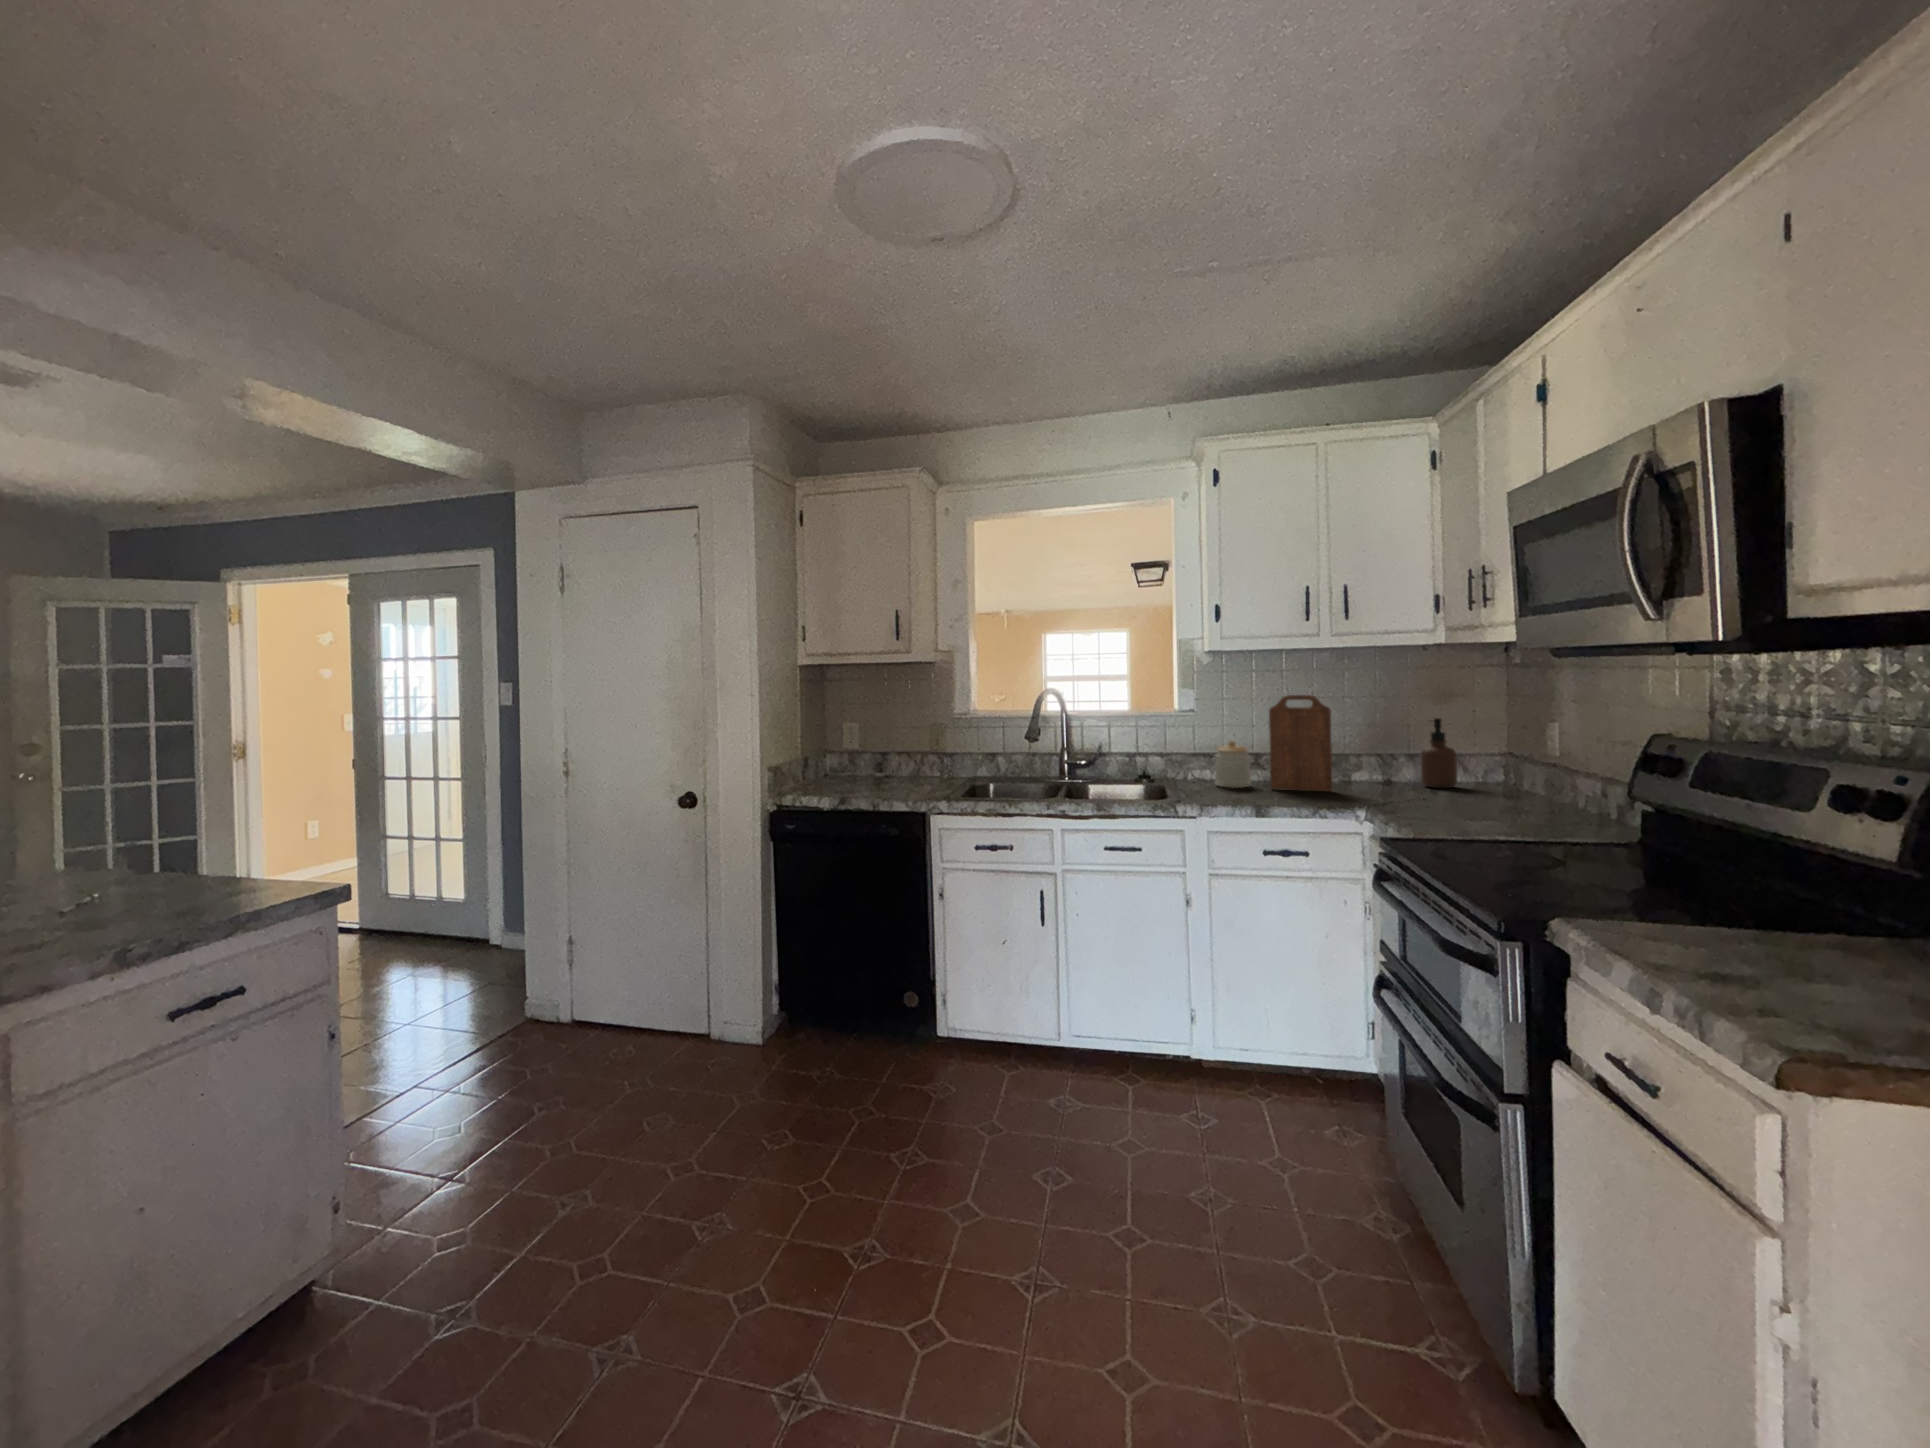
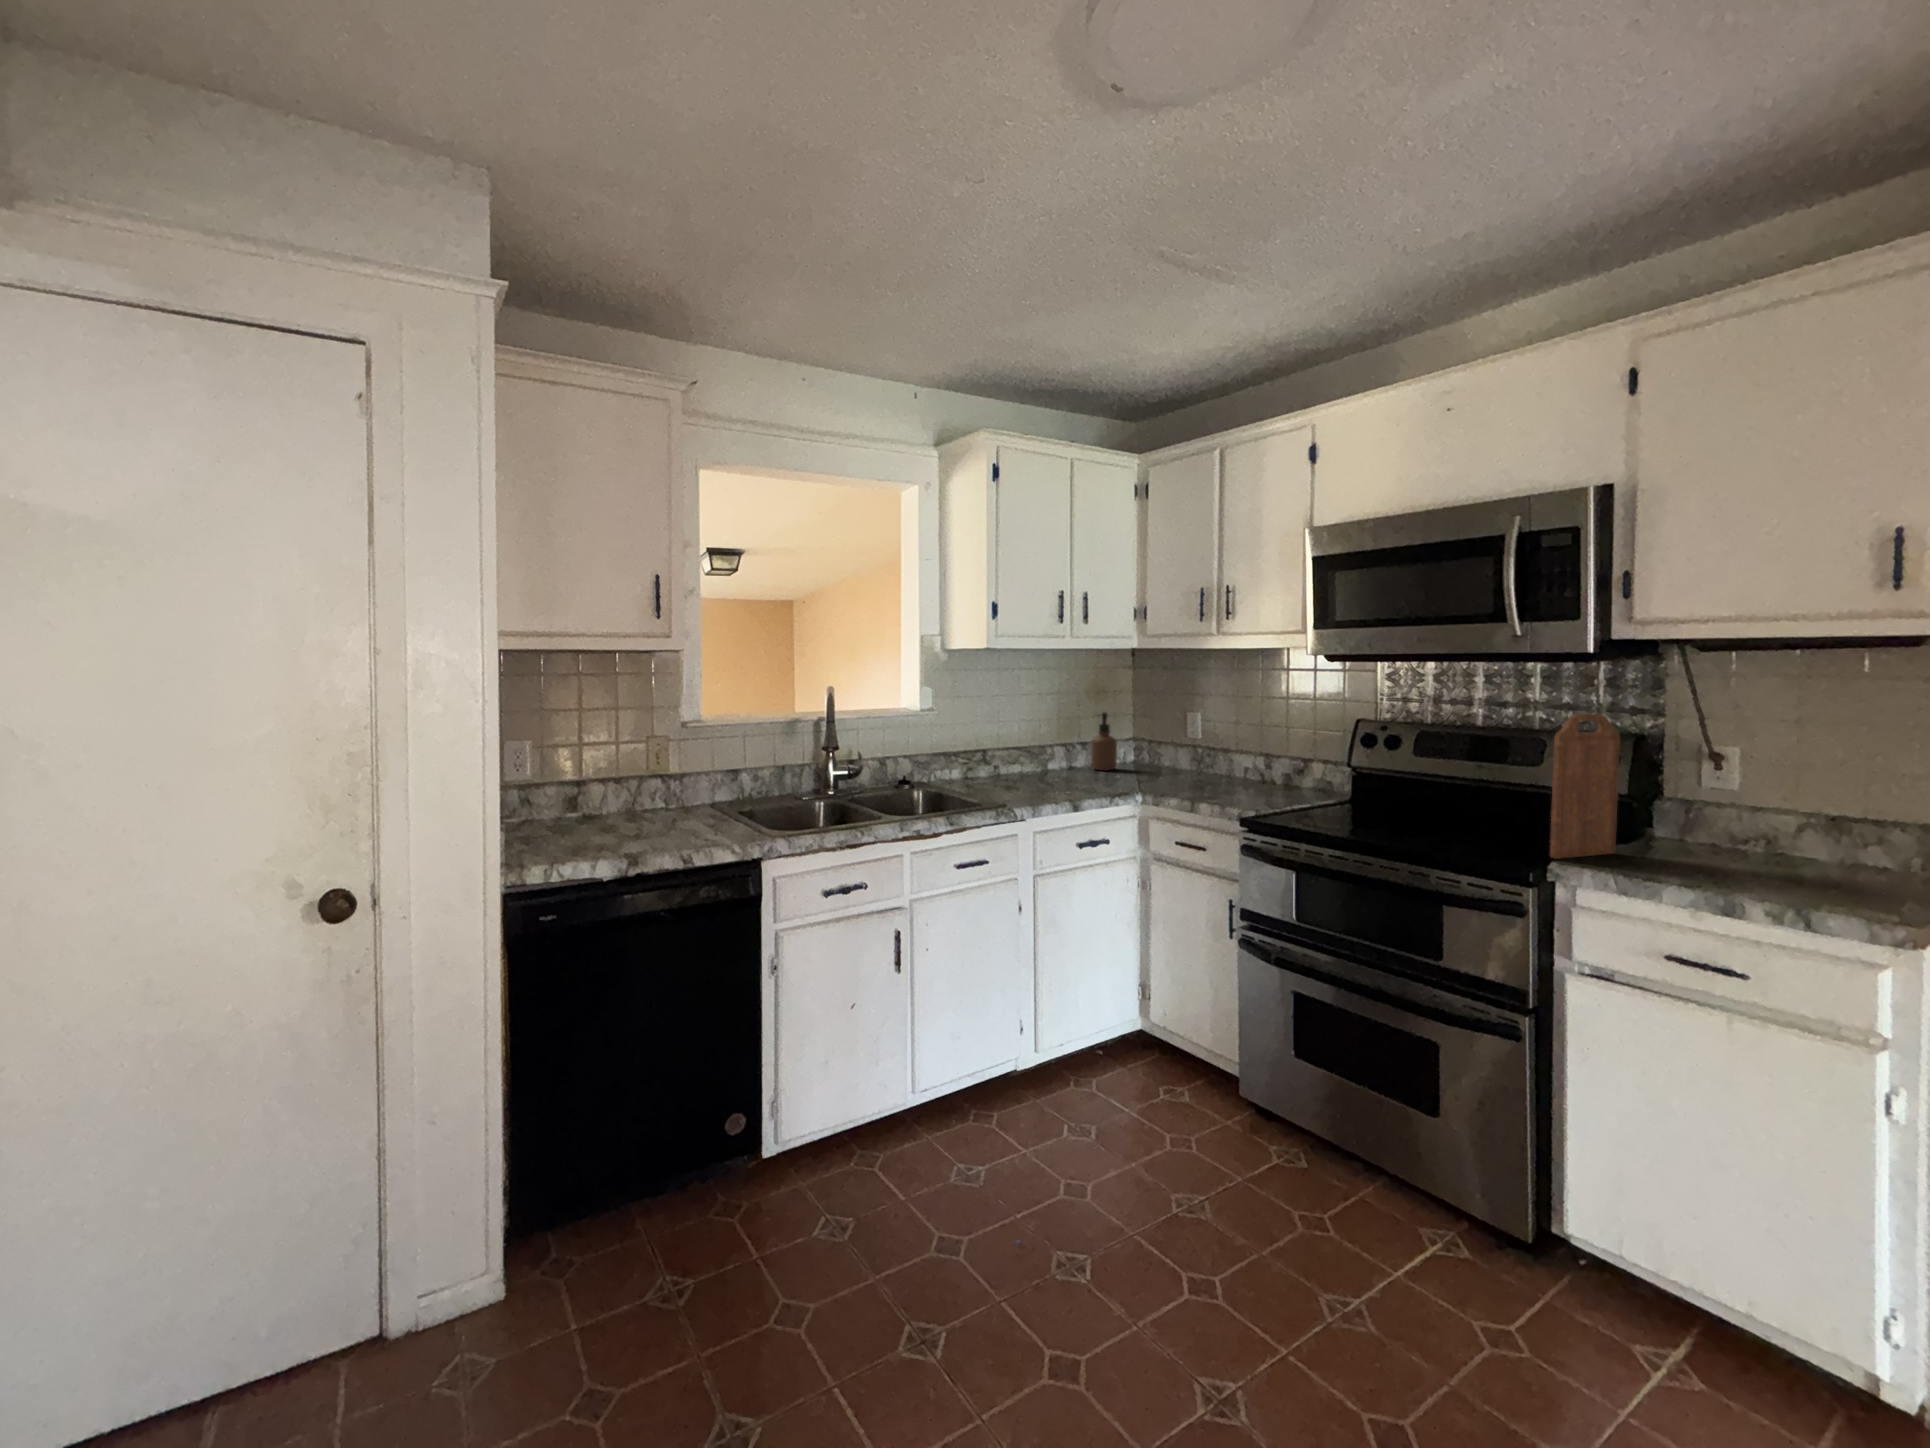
cutting board: present [1269,695,1332,792] -> present [1550,713,1620,859]
jar: present [1215,741,1251,788] -> none [958,739,991,786]

